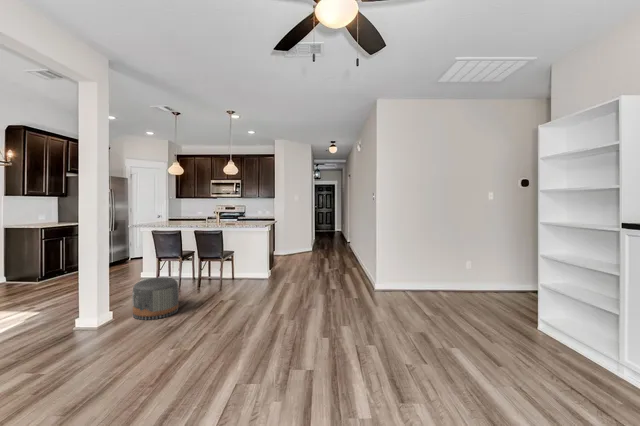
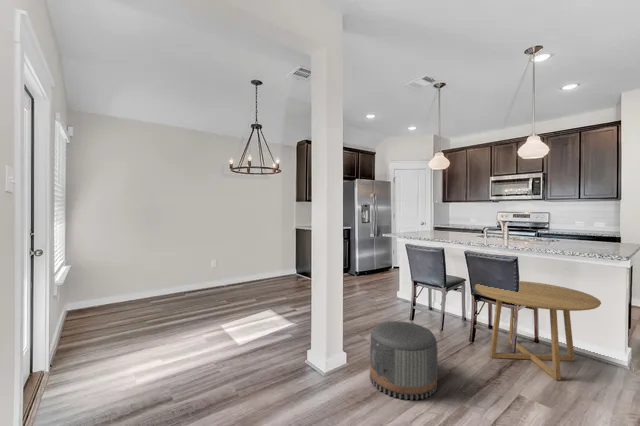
round table: none [200,247,258,292] -> present [475,281,601,380]

